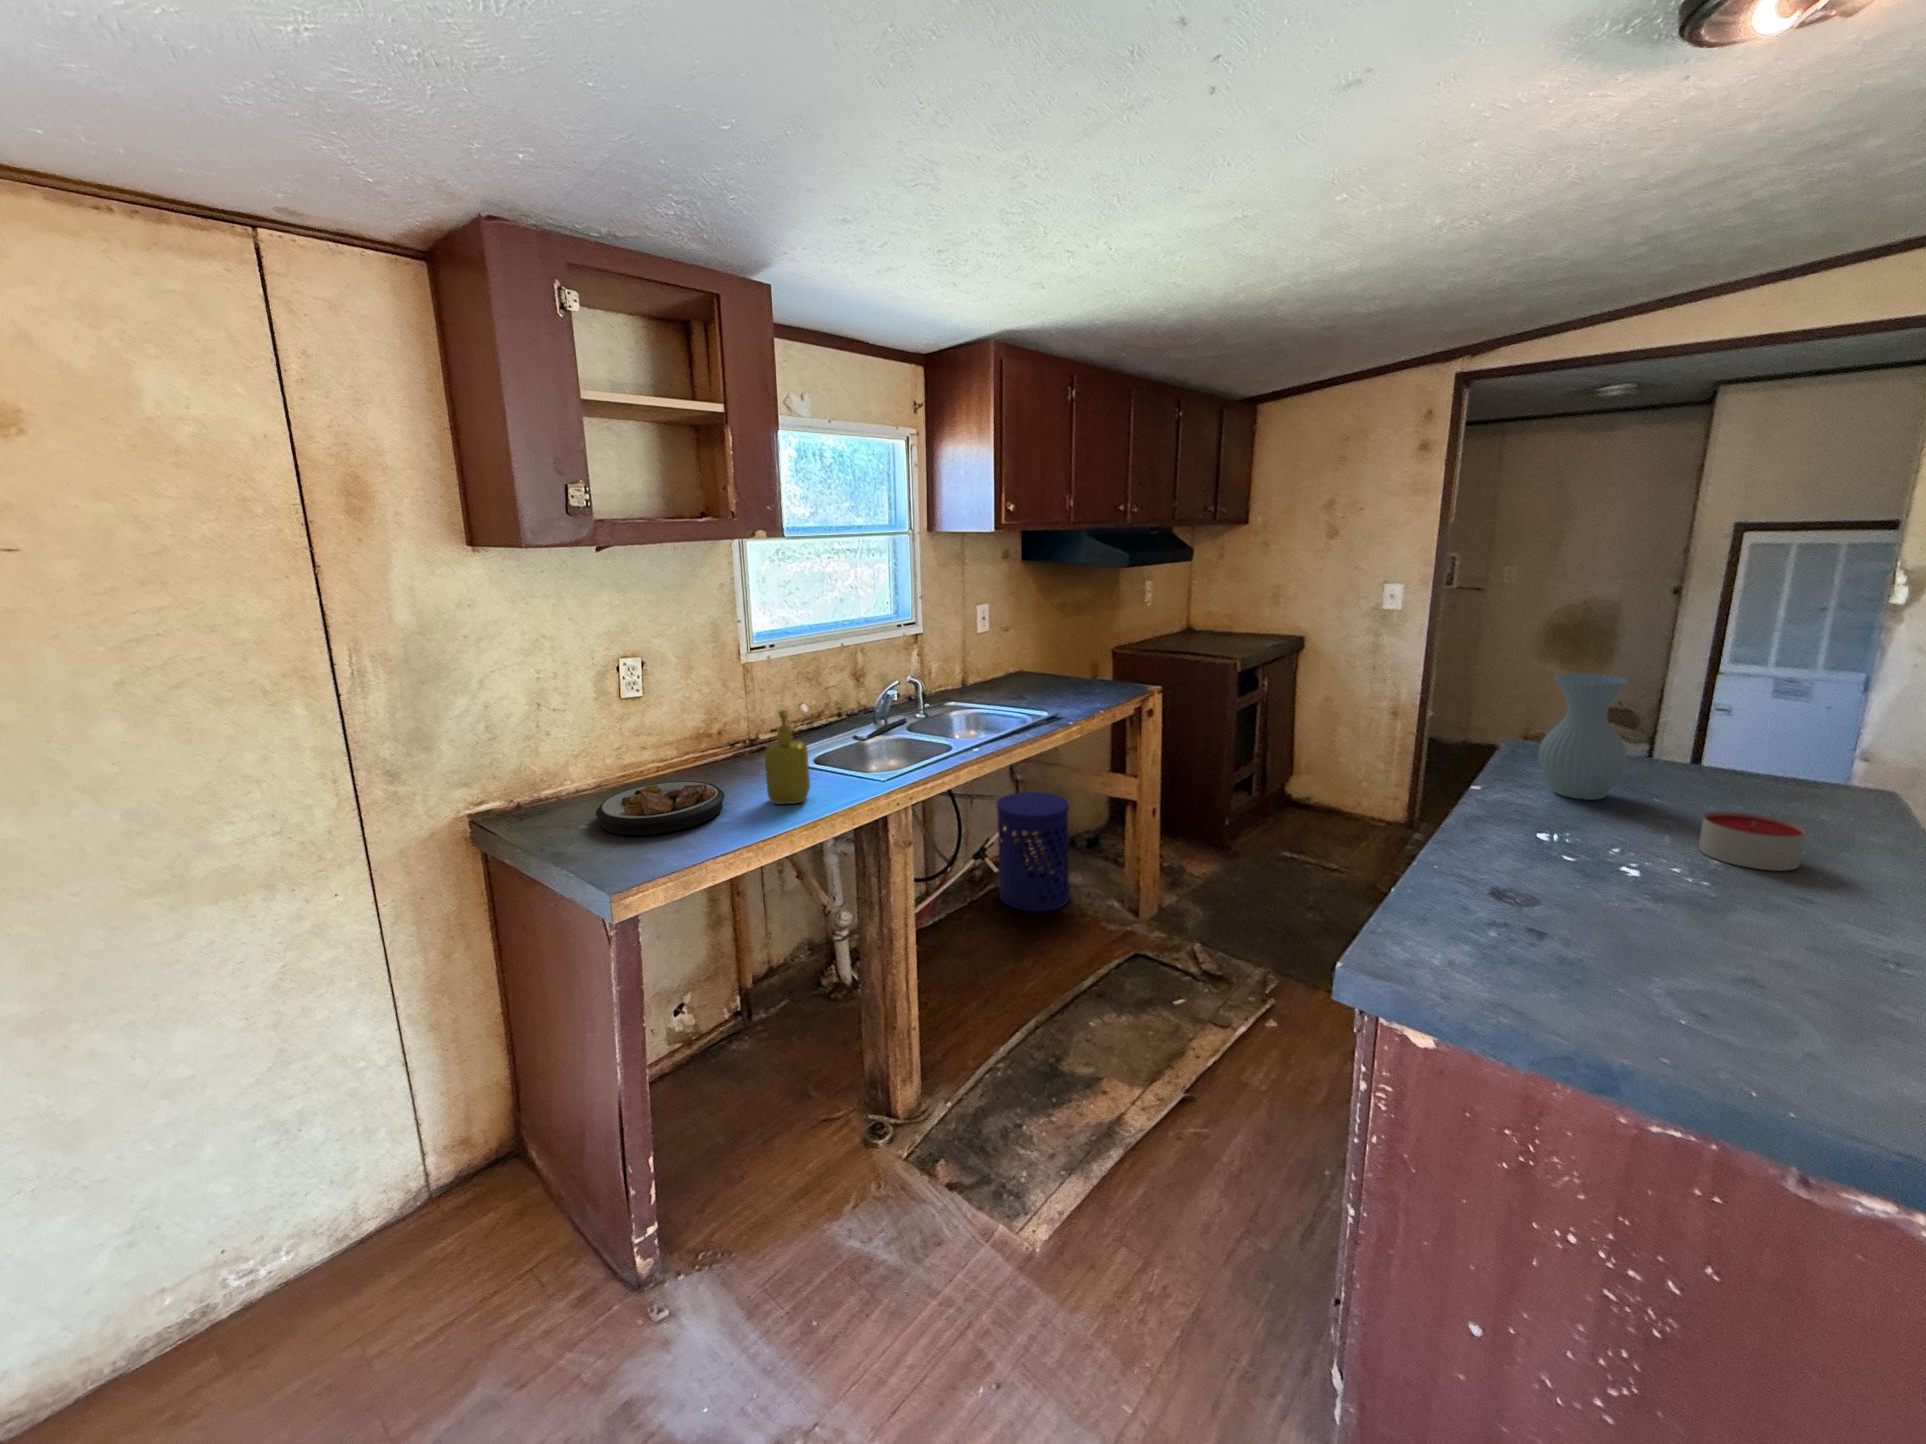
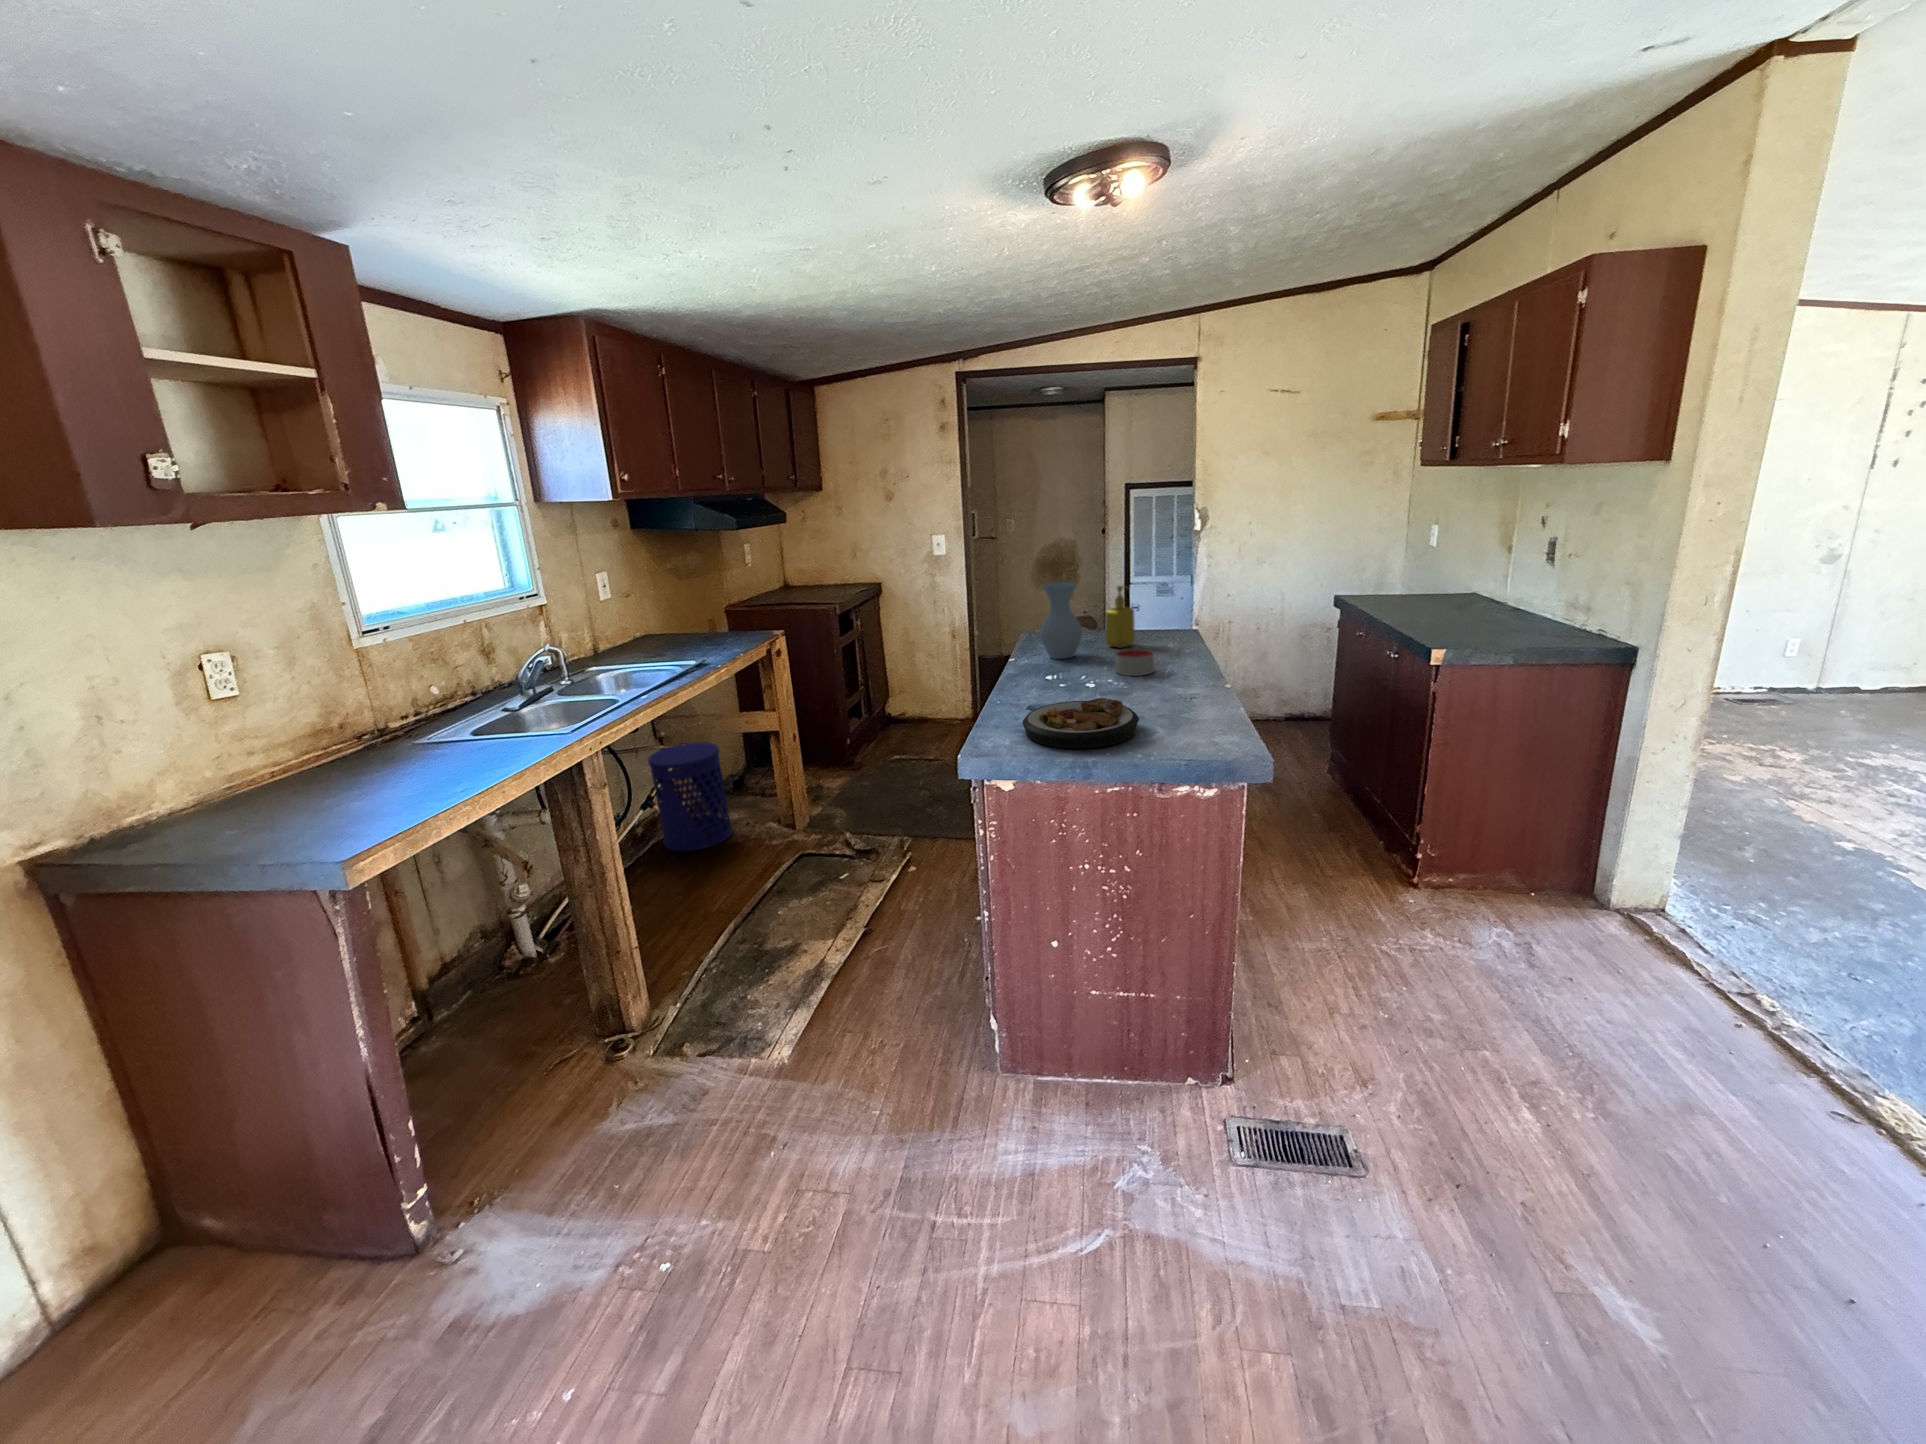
soap dispenser: present [764,710,810,804] -> present [1106,586,1135,648]
plate: present [596,781,725,835] -> present [1023,698,1139,748]

